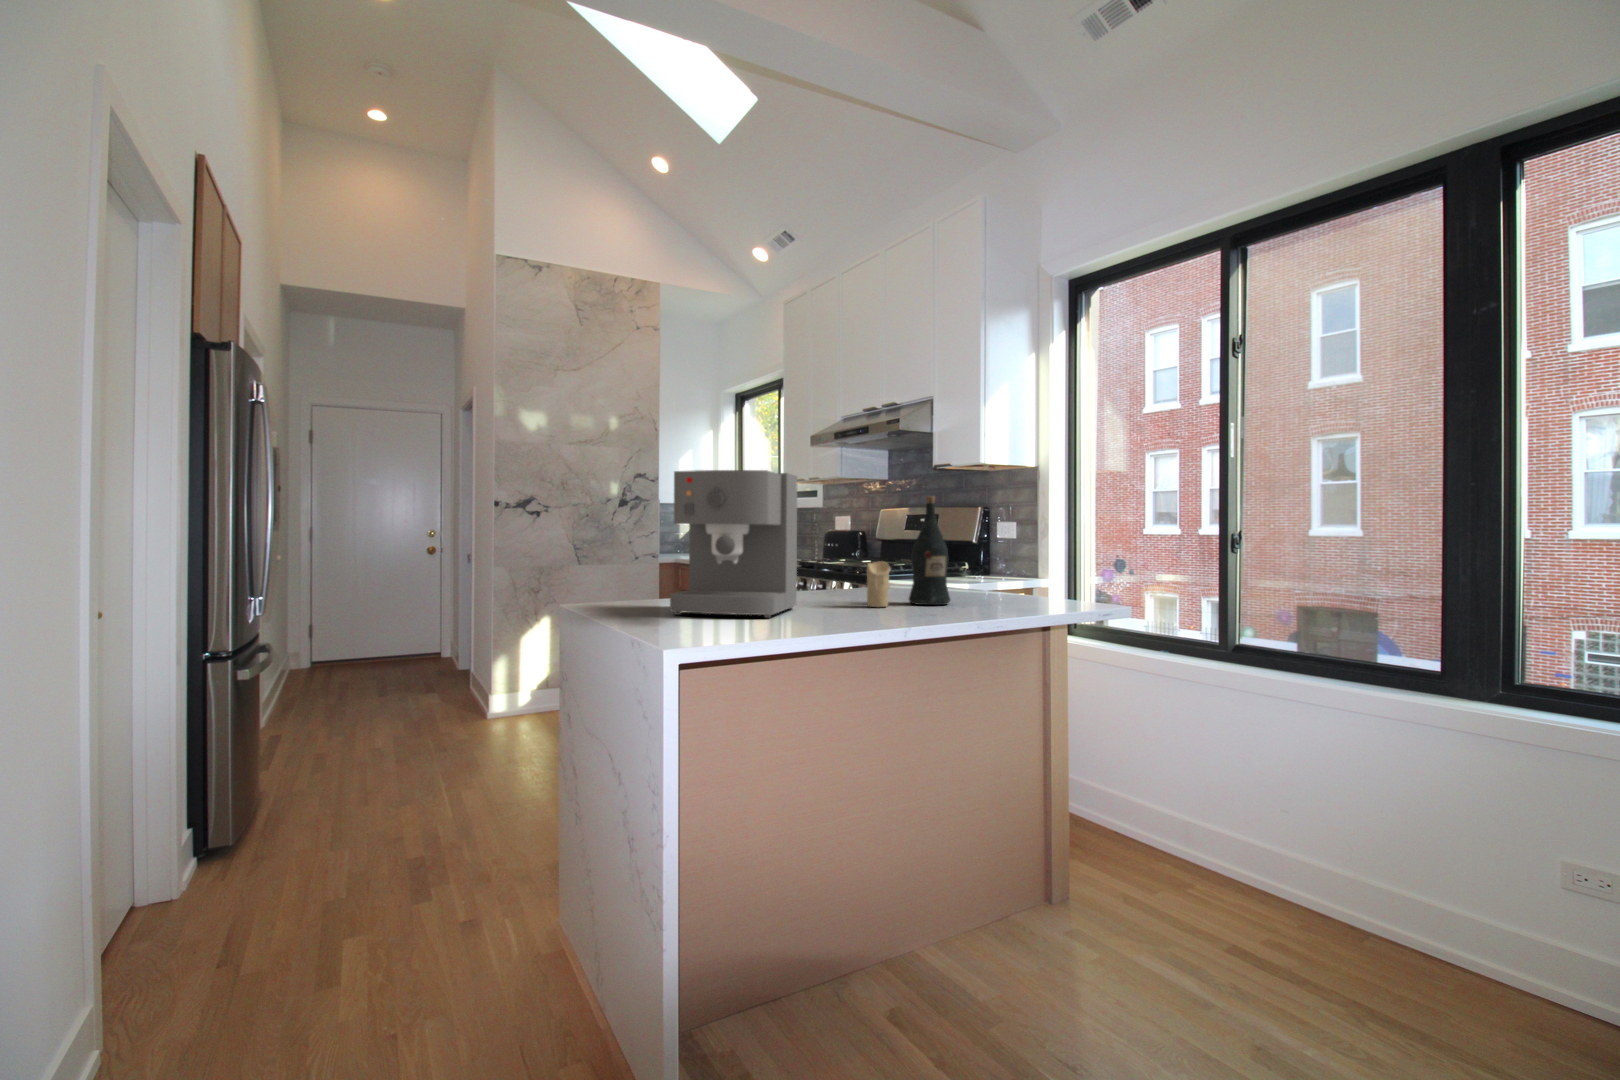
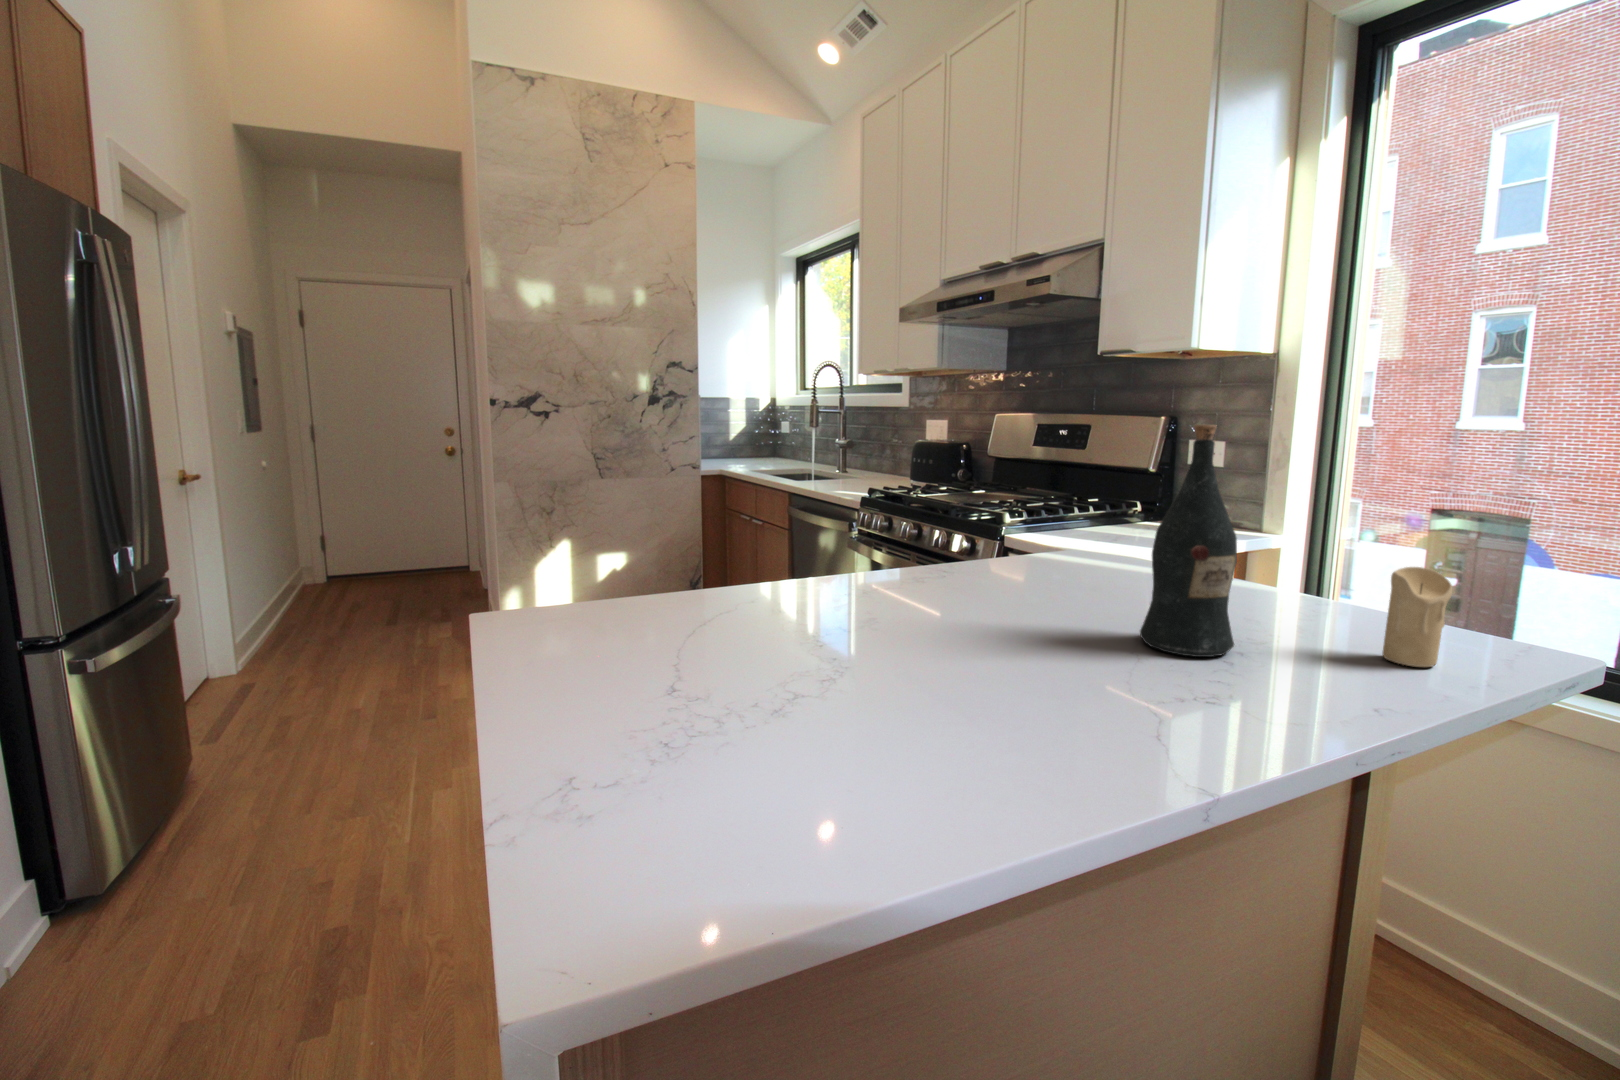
coffee maker: present [670,470,797,618] -> none [634,378,931,752]
candle: present [867,561,890,607] -> present [1382,567,1452,667]

